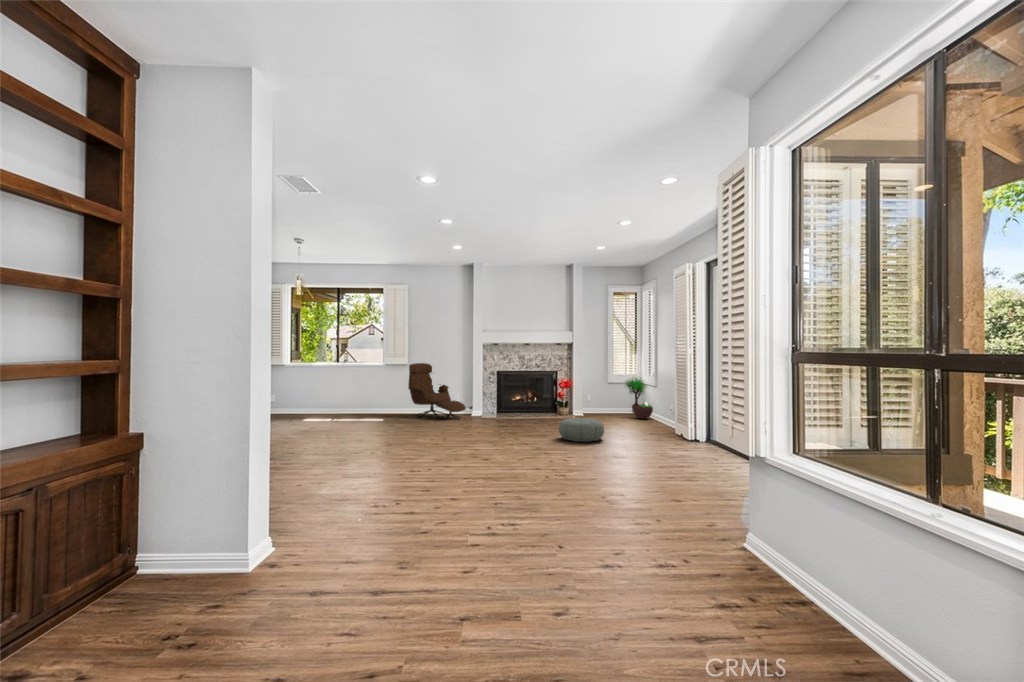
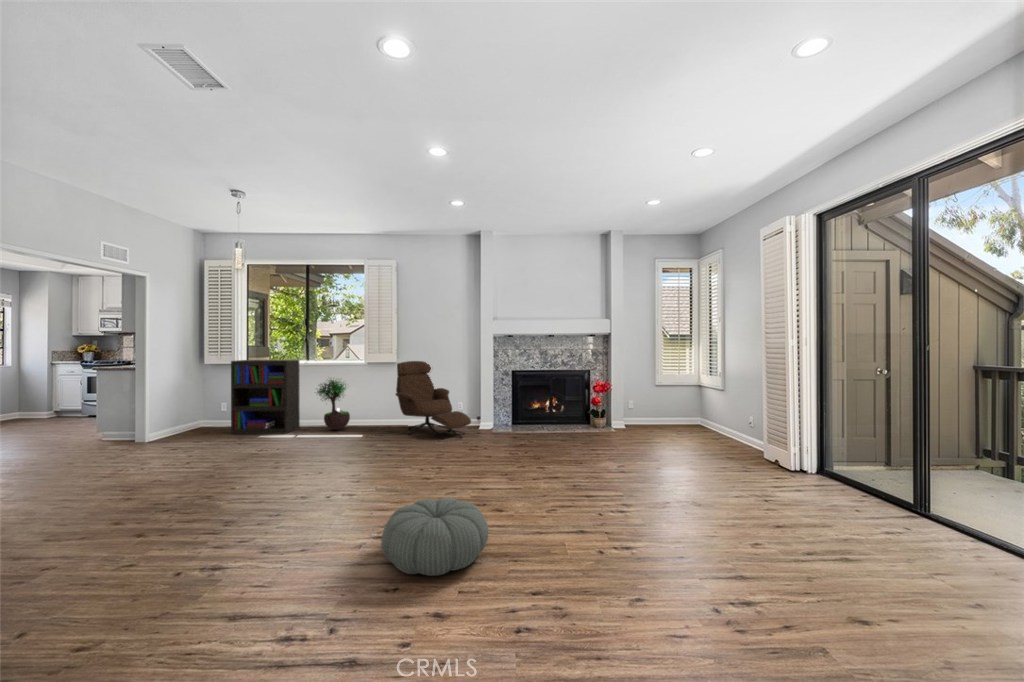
bookshelf: none [282,361,332,418] -> present [231,360,300,434]
potted tree: present [626,378,653,419] -> present [317,380,350,430]
pouf: present [559,418,604,442] -> present [381,498,488,576]

